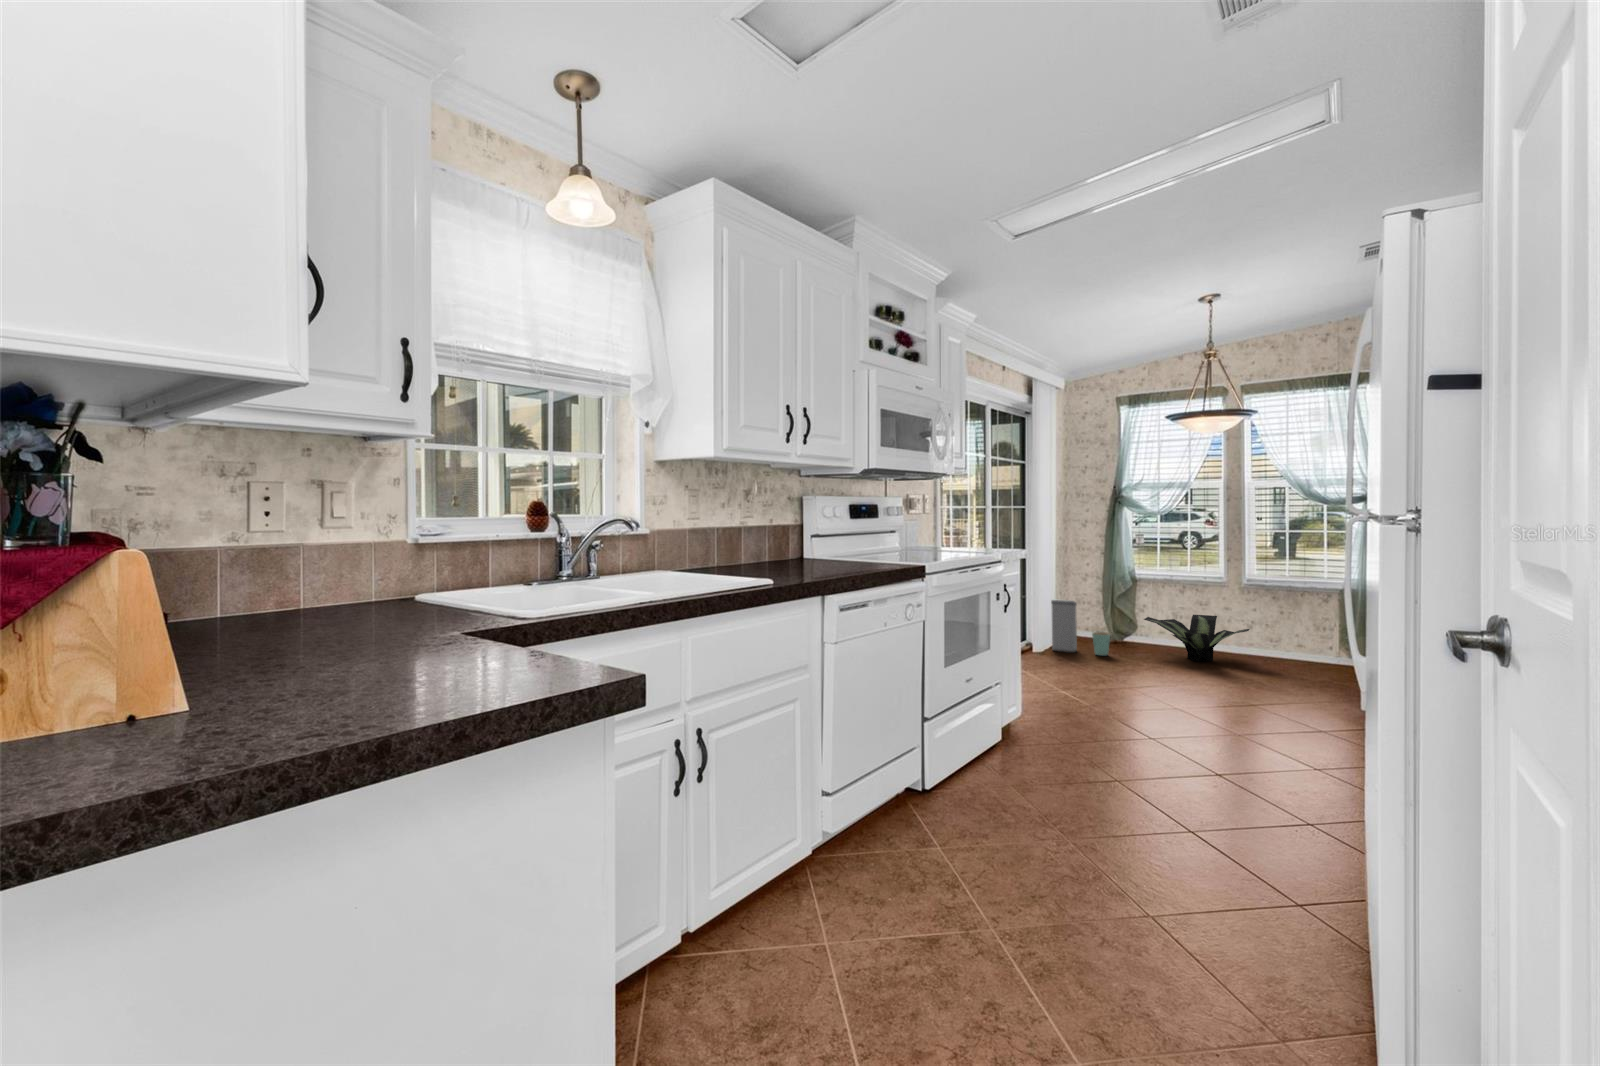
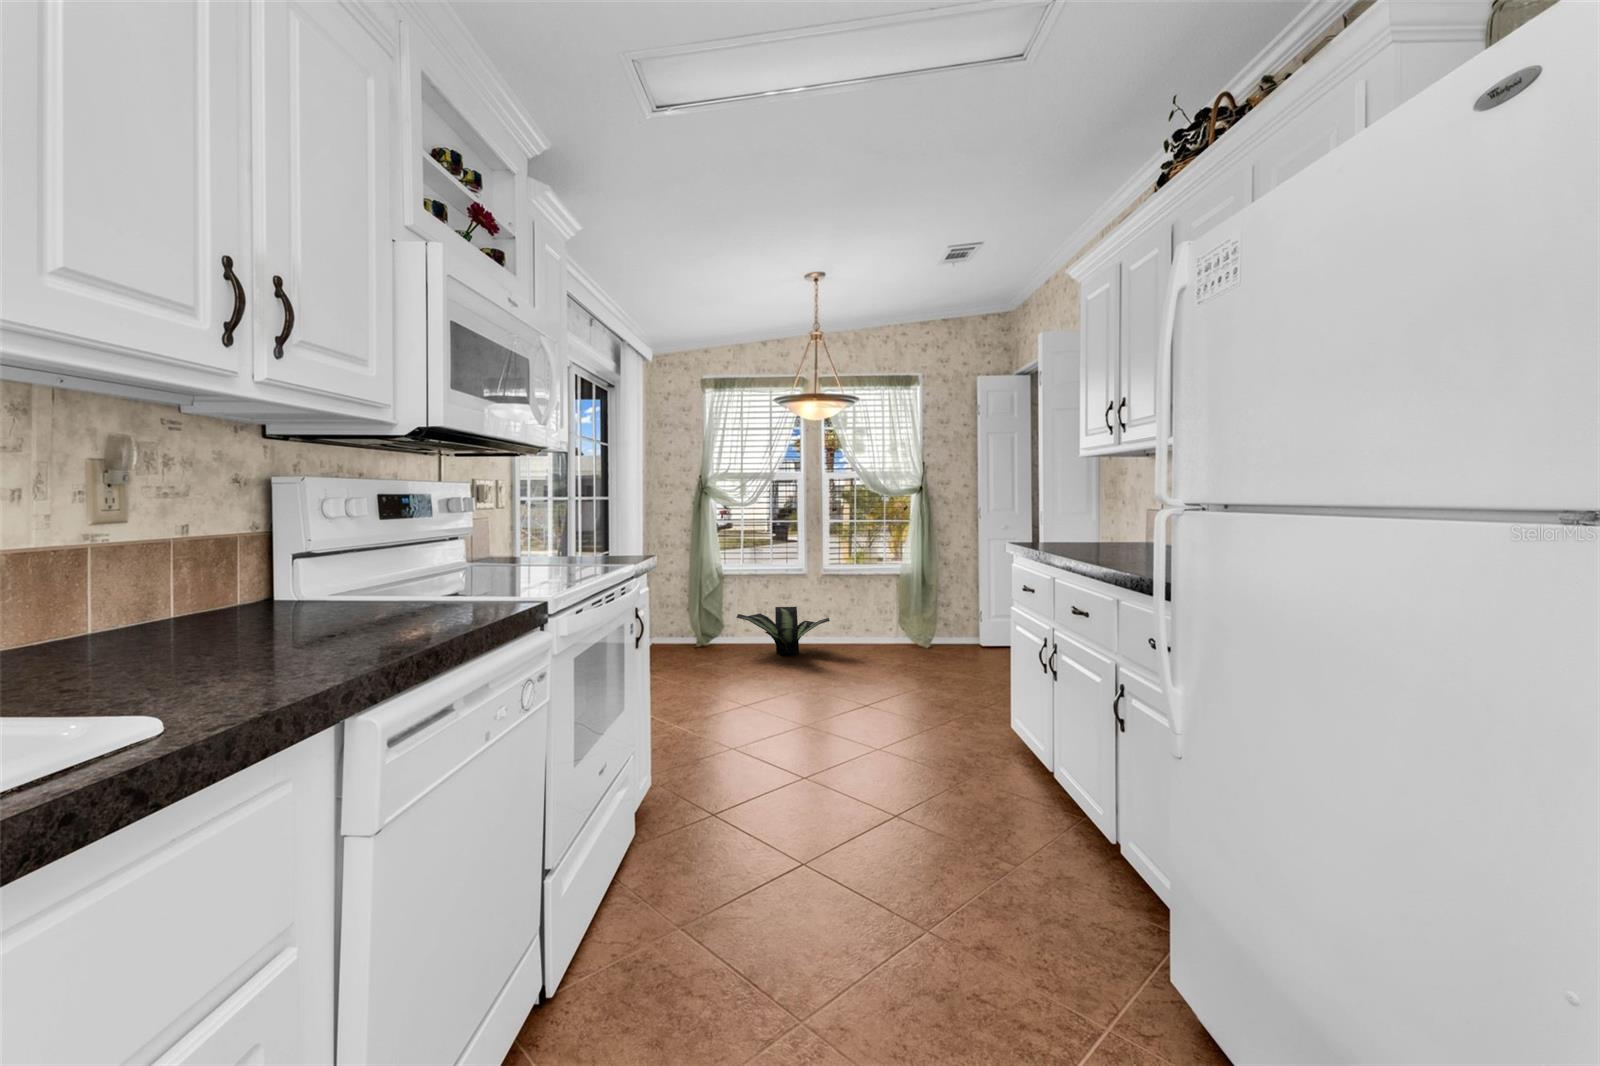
trash can: present [1051,600,1110,655] -> none [642,604,706,663]

